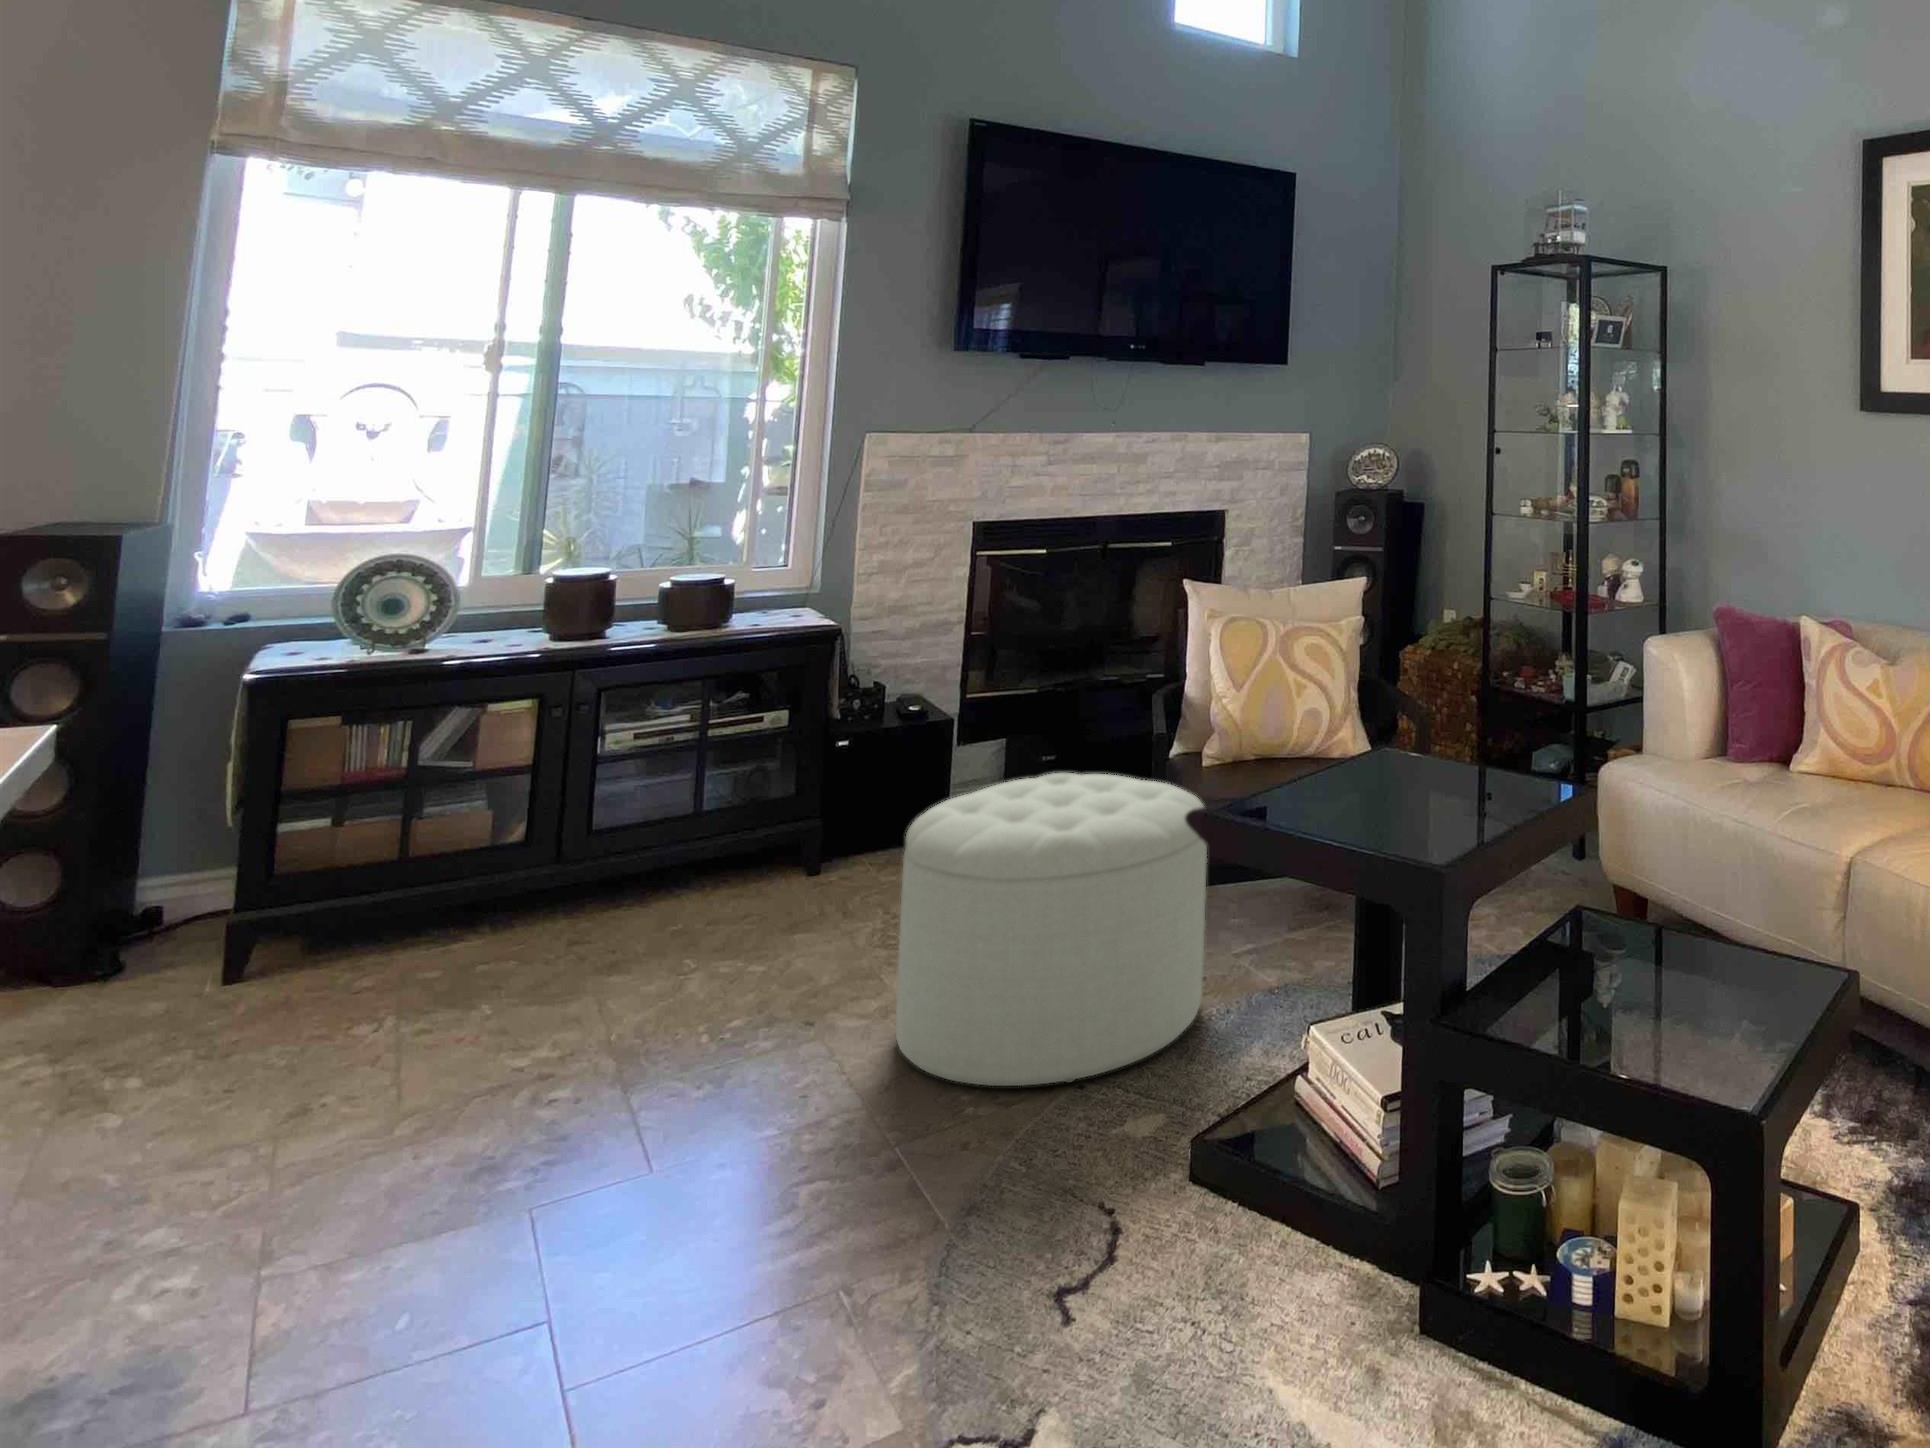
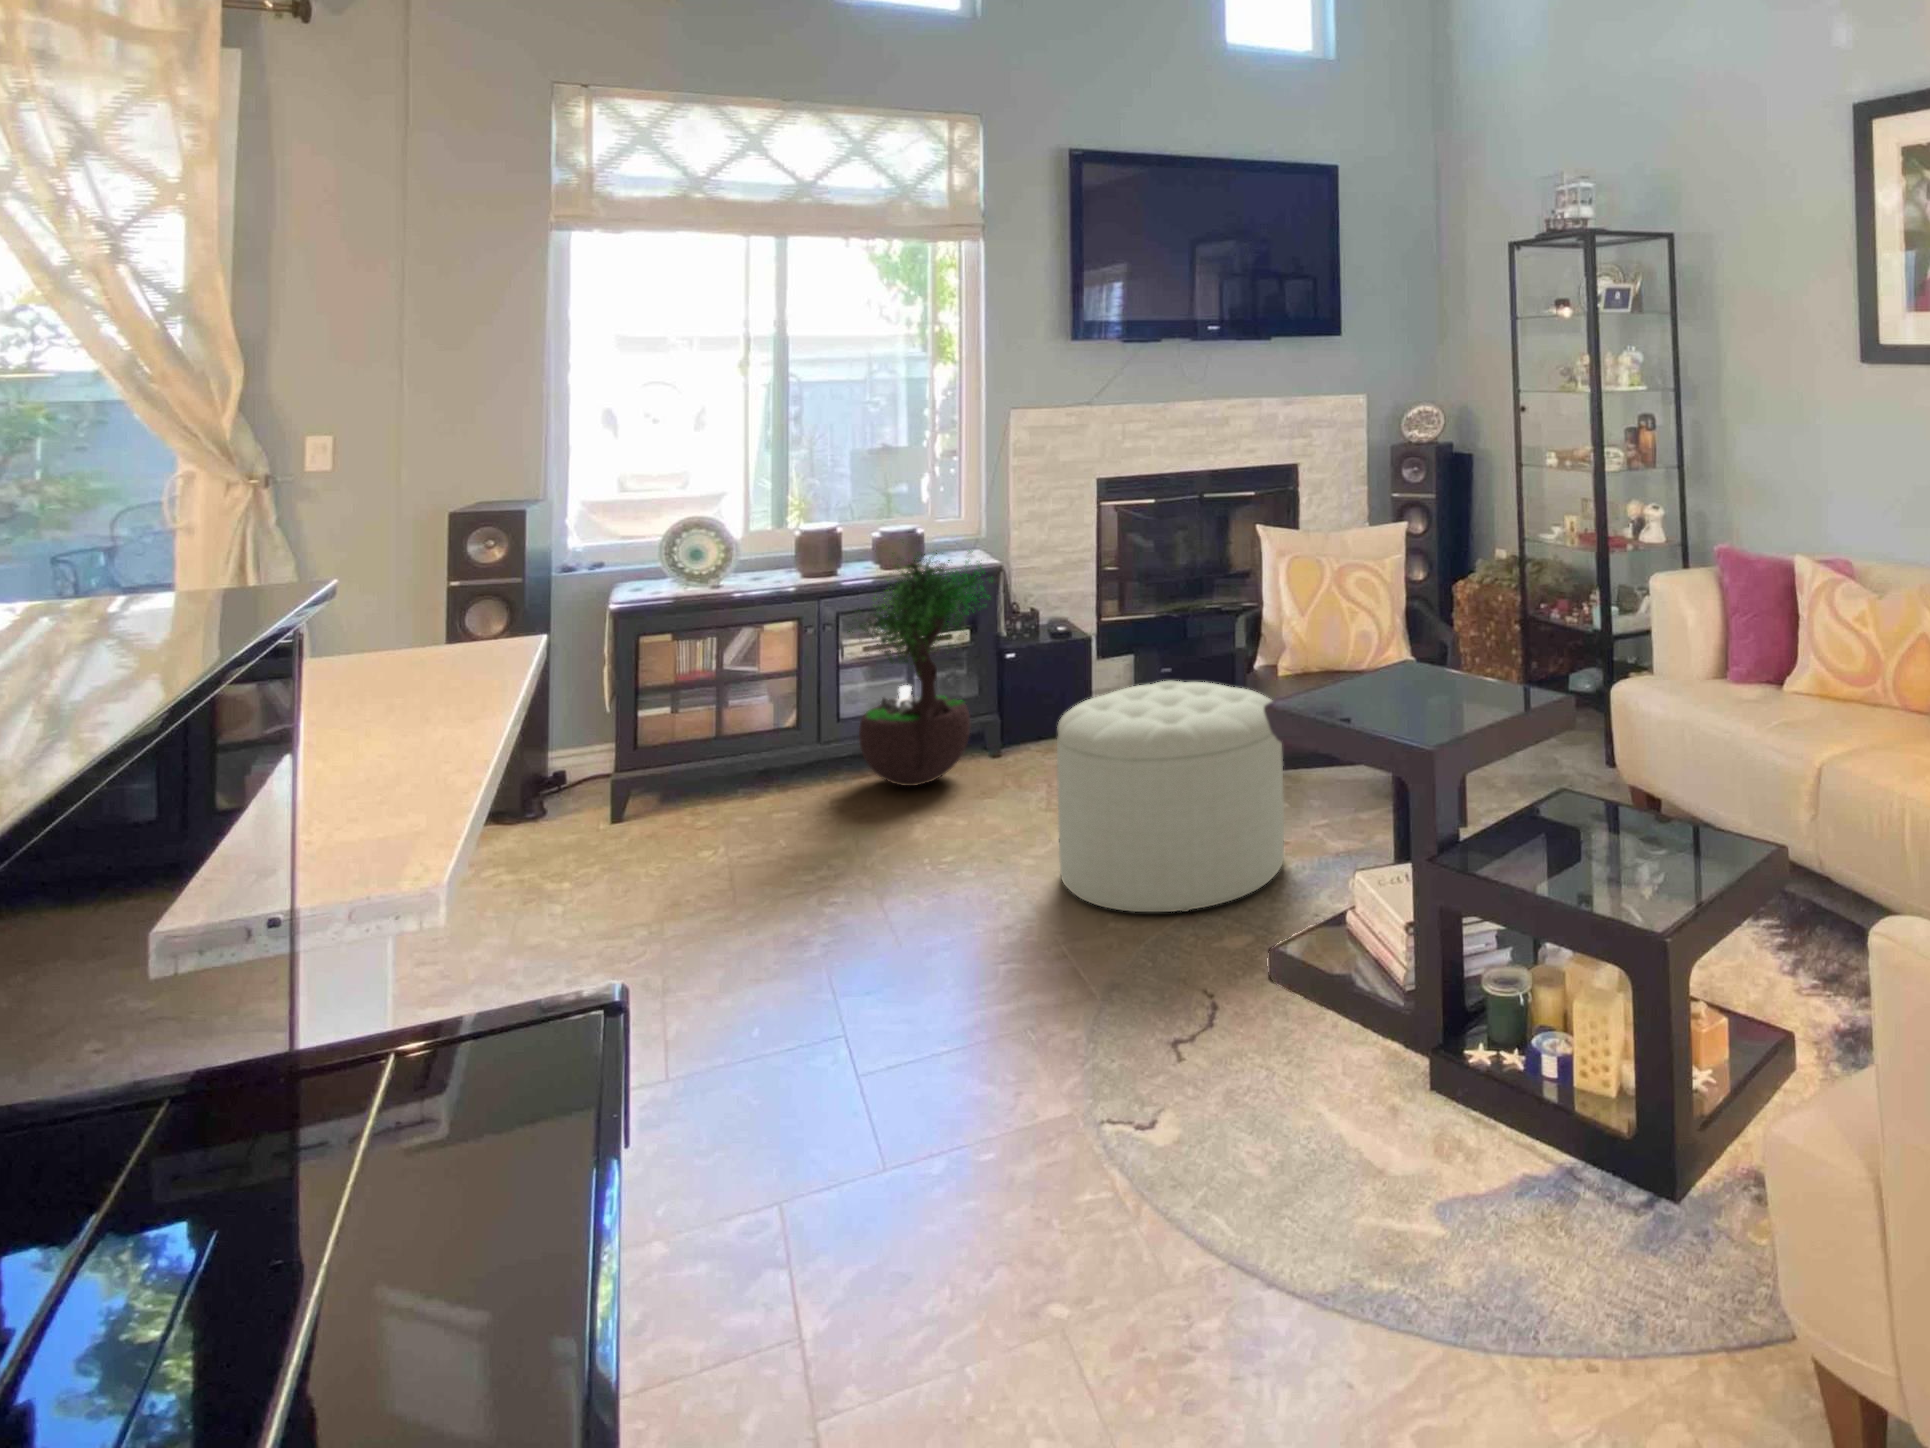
potted tree: none [613,588,829,917] -> present [848,550,993,786]

